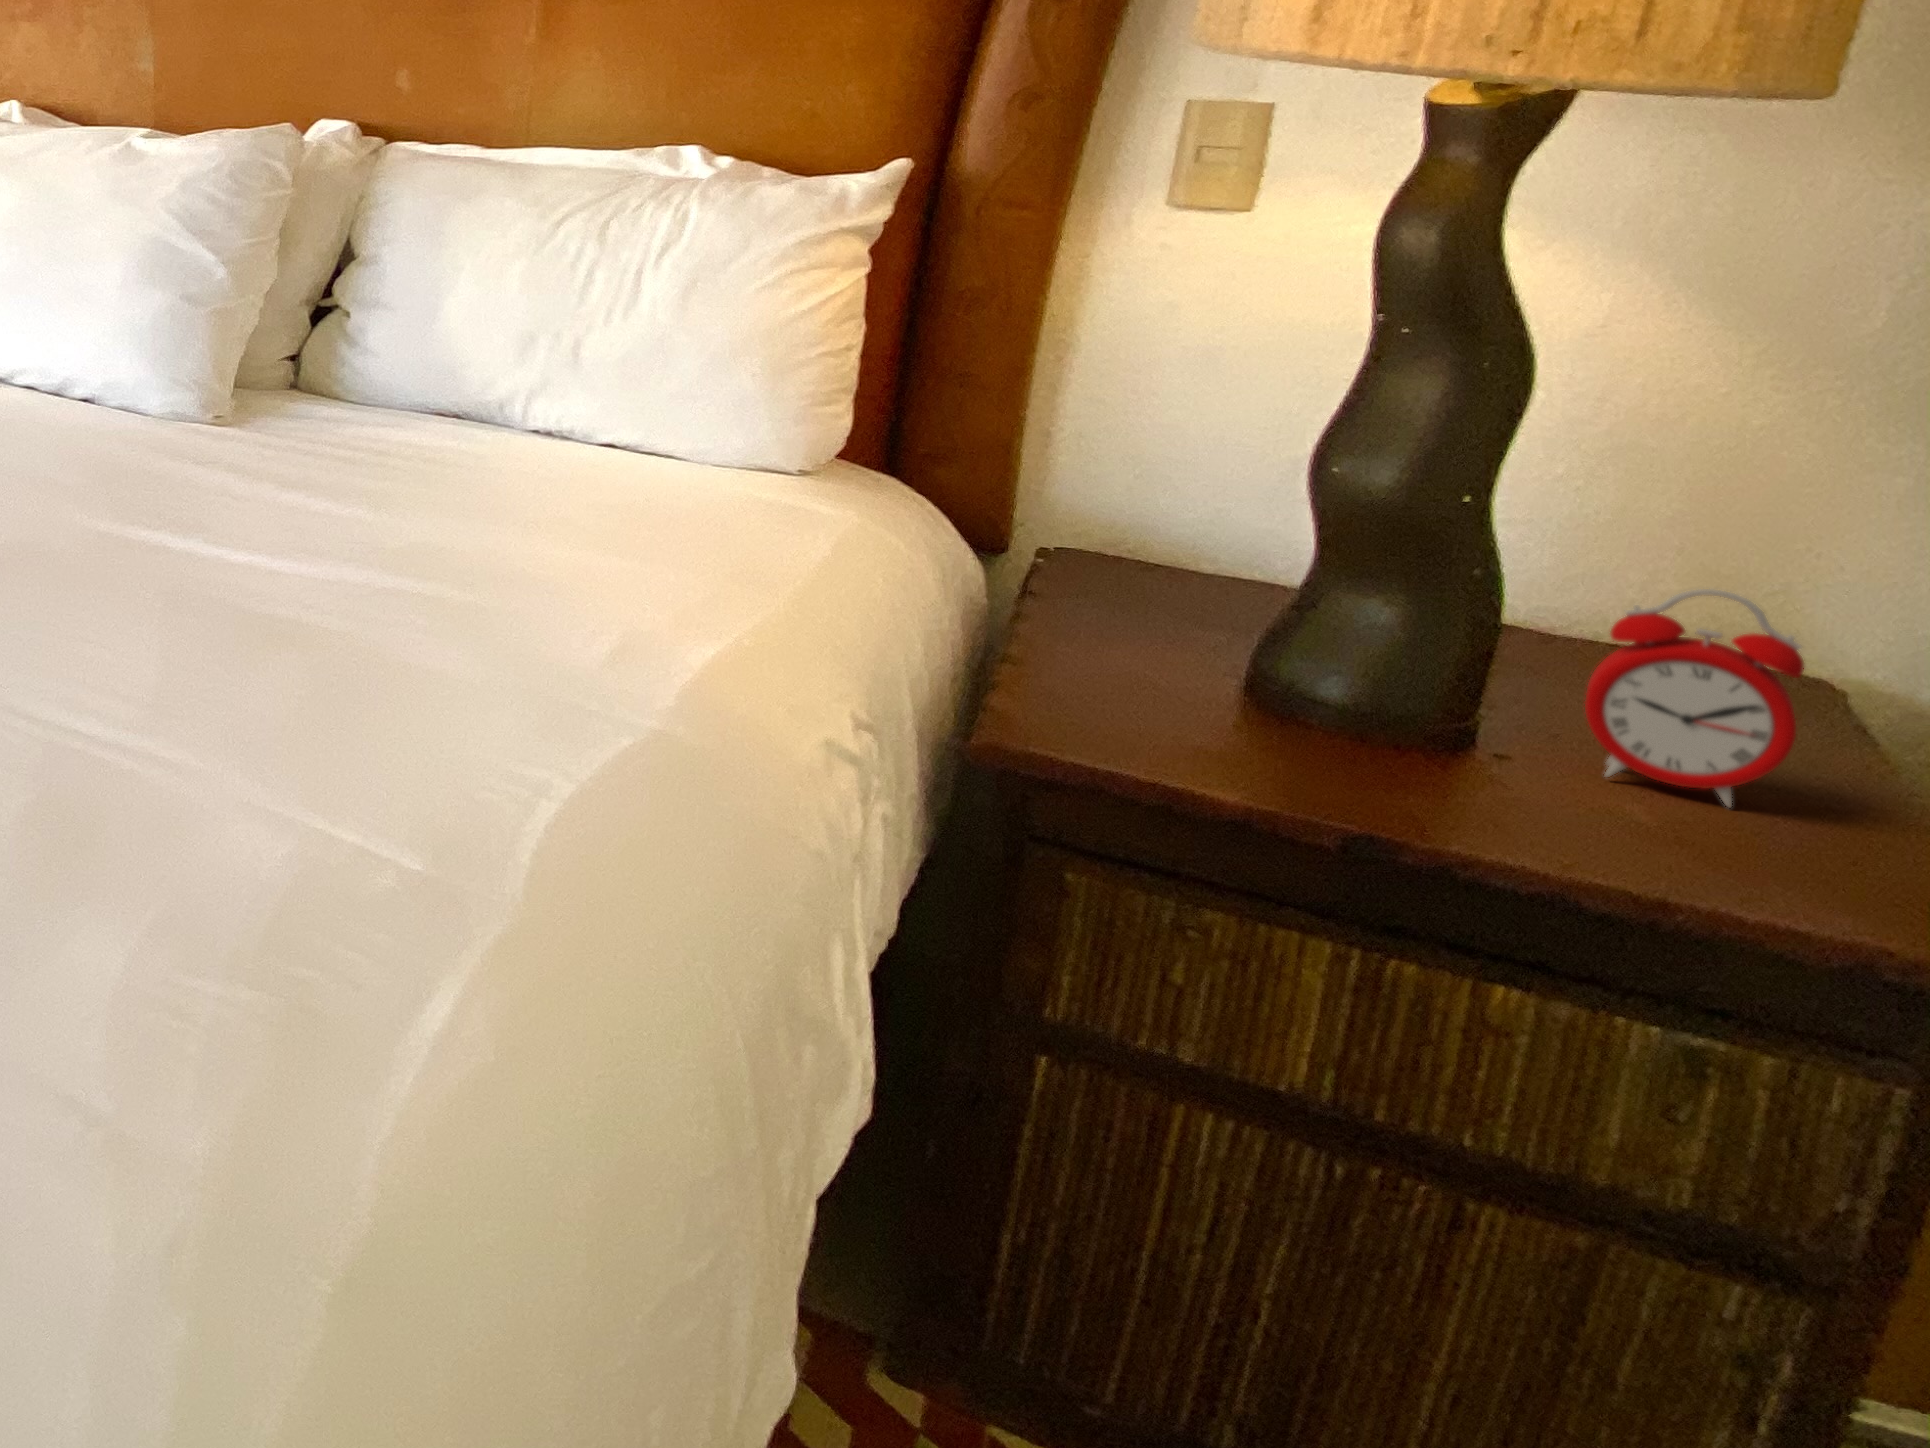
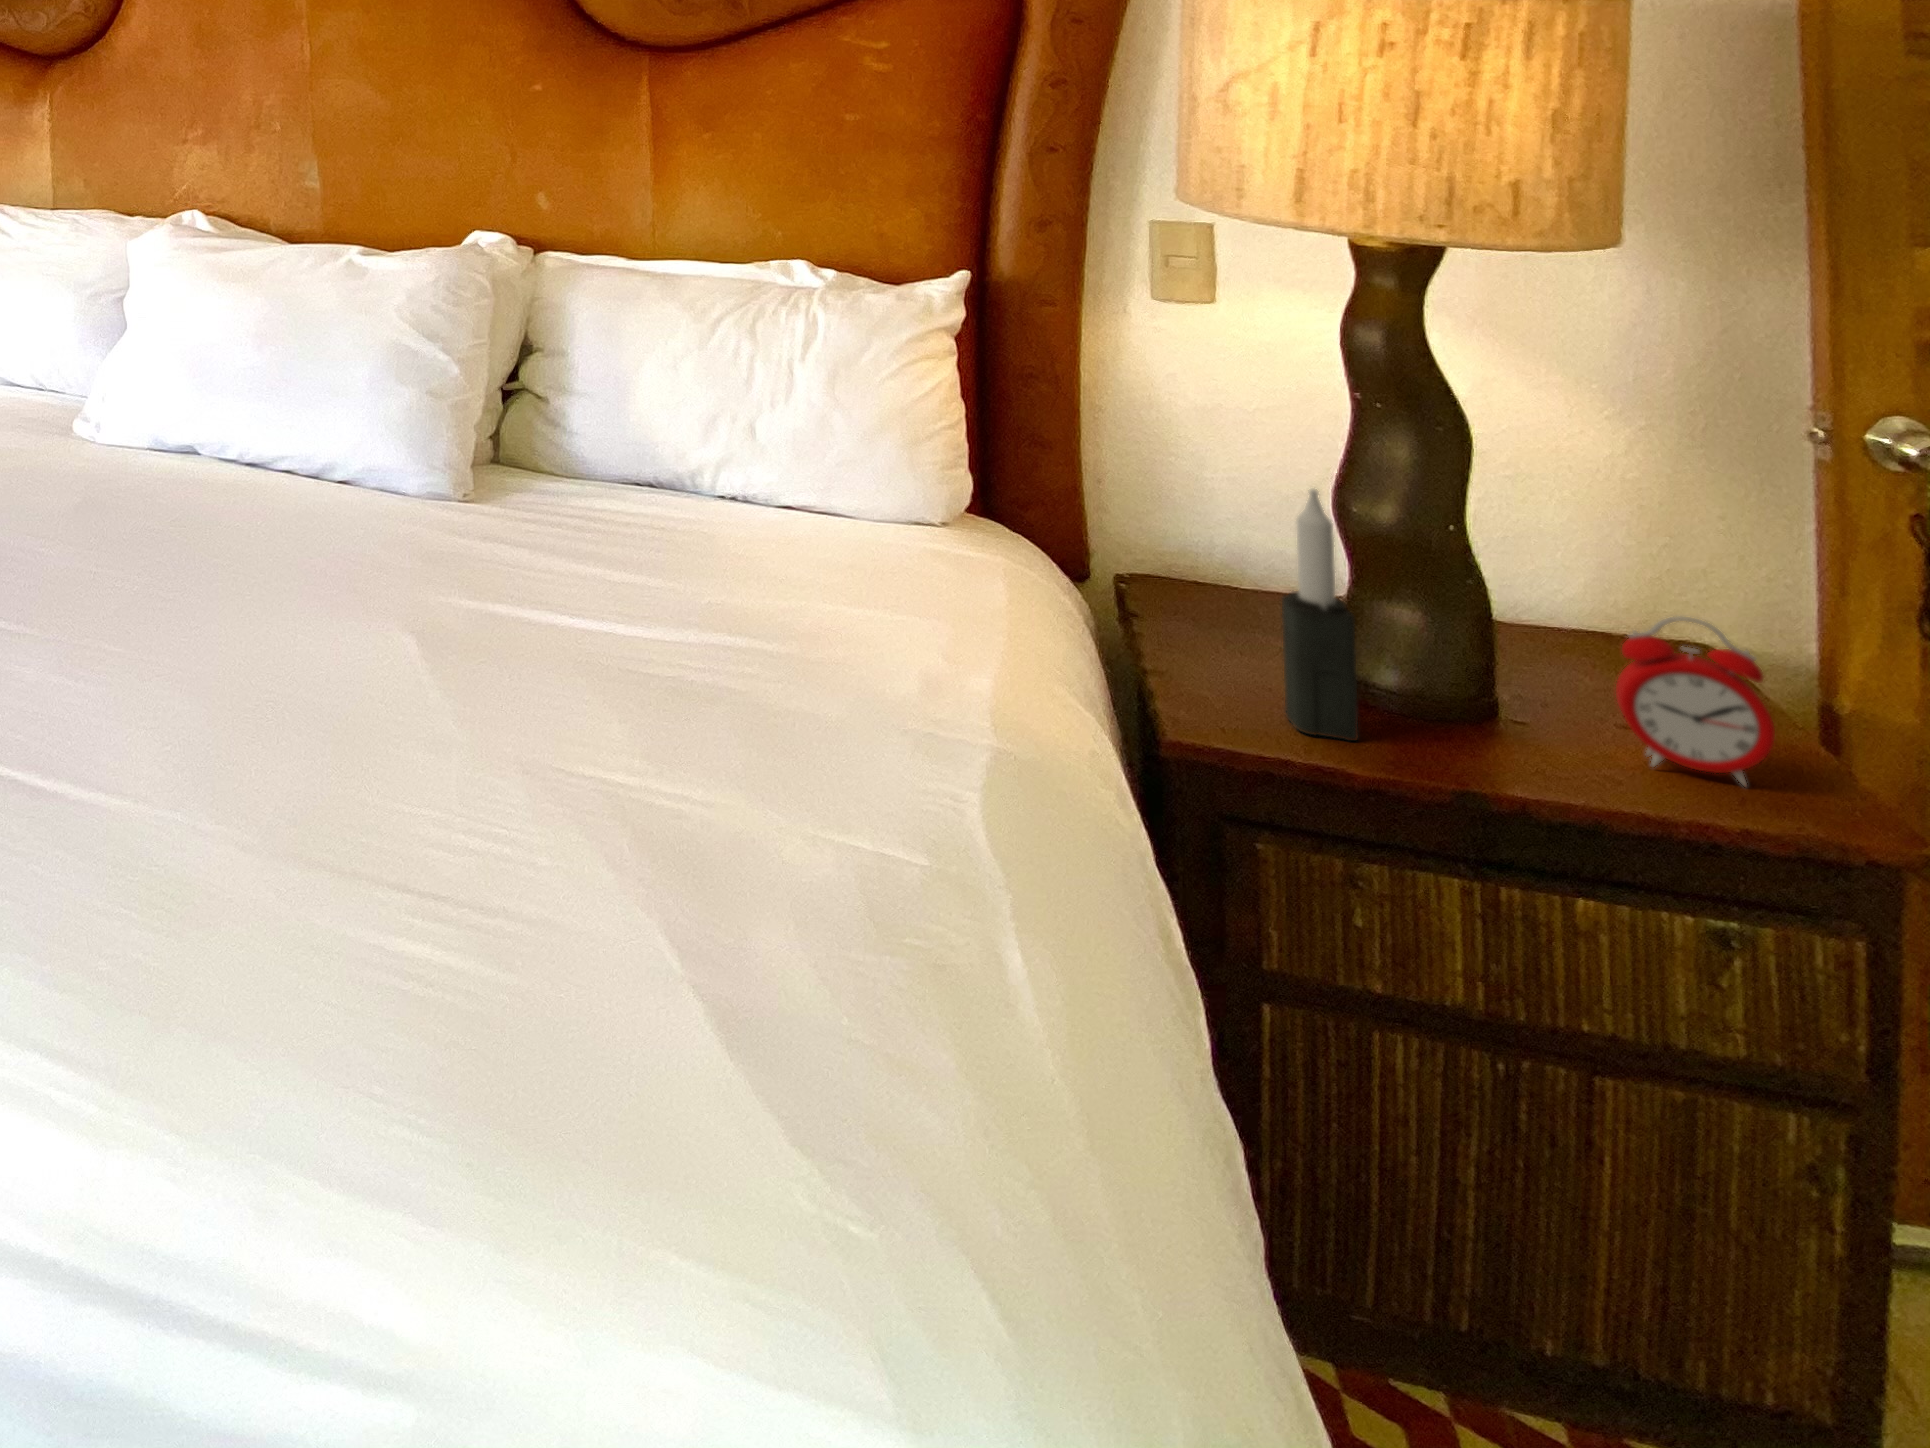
candle: none [1128,407,1244,723] -> present [1282,489,1359,741]

